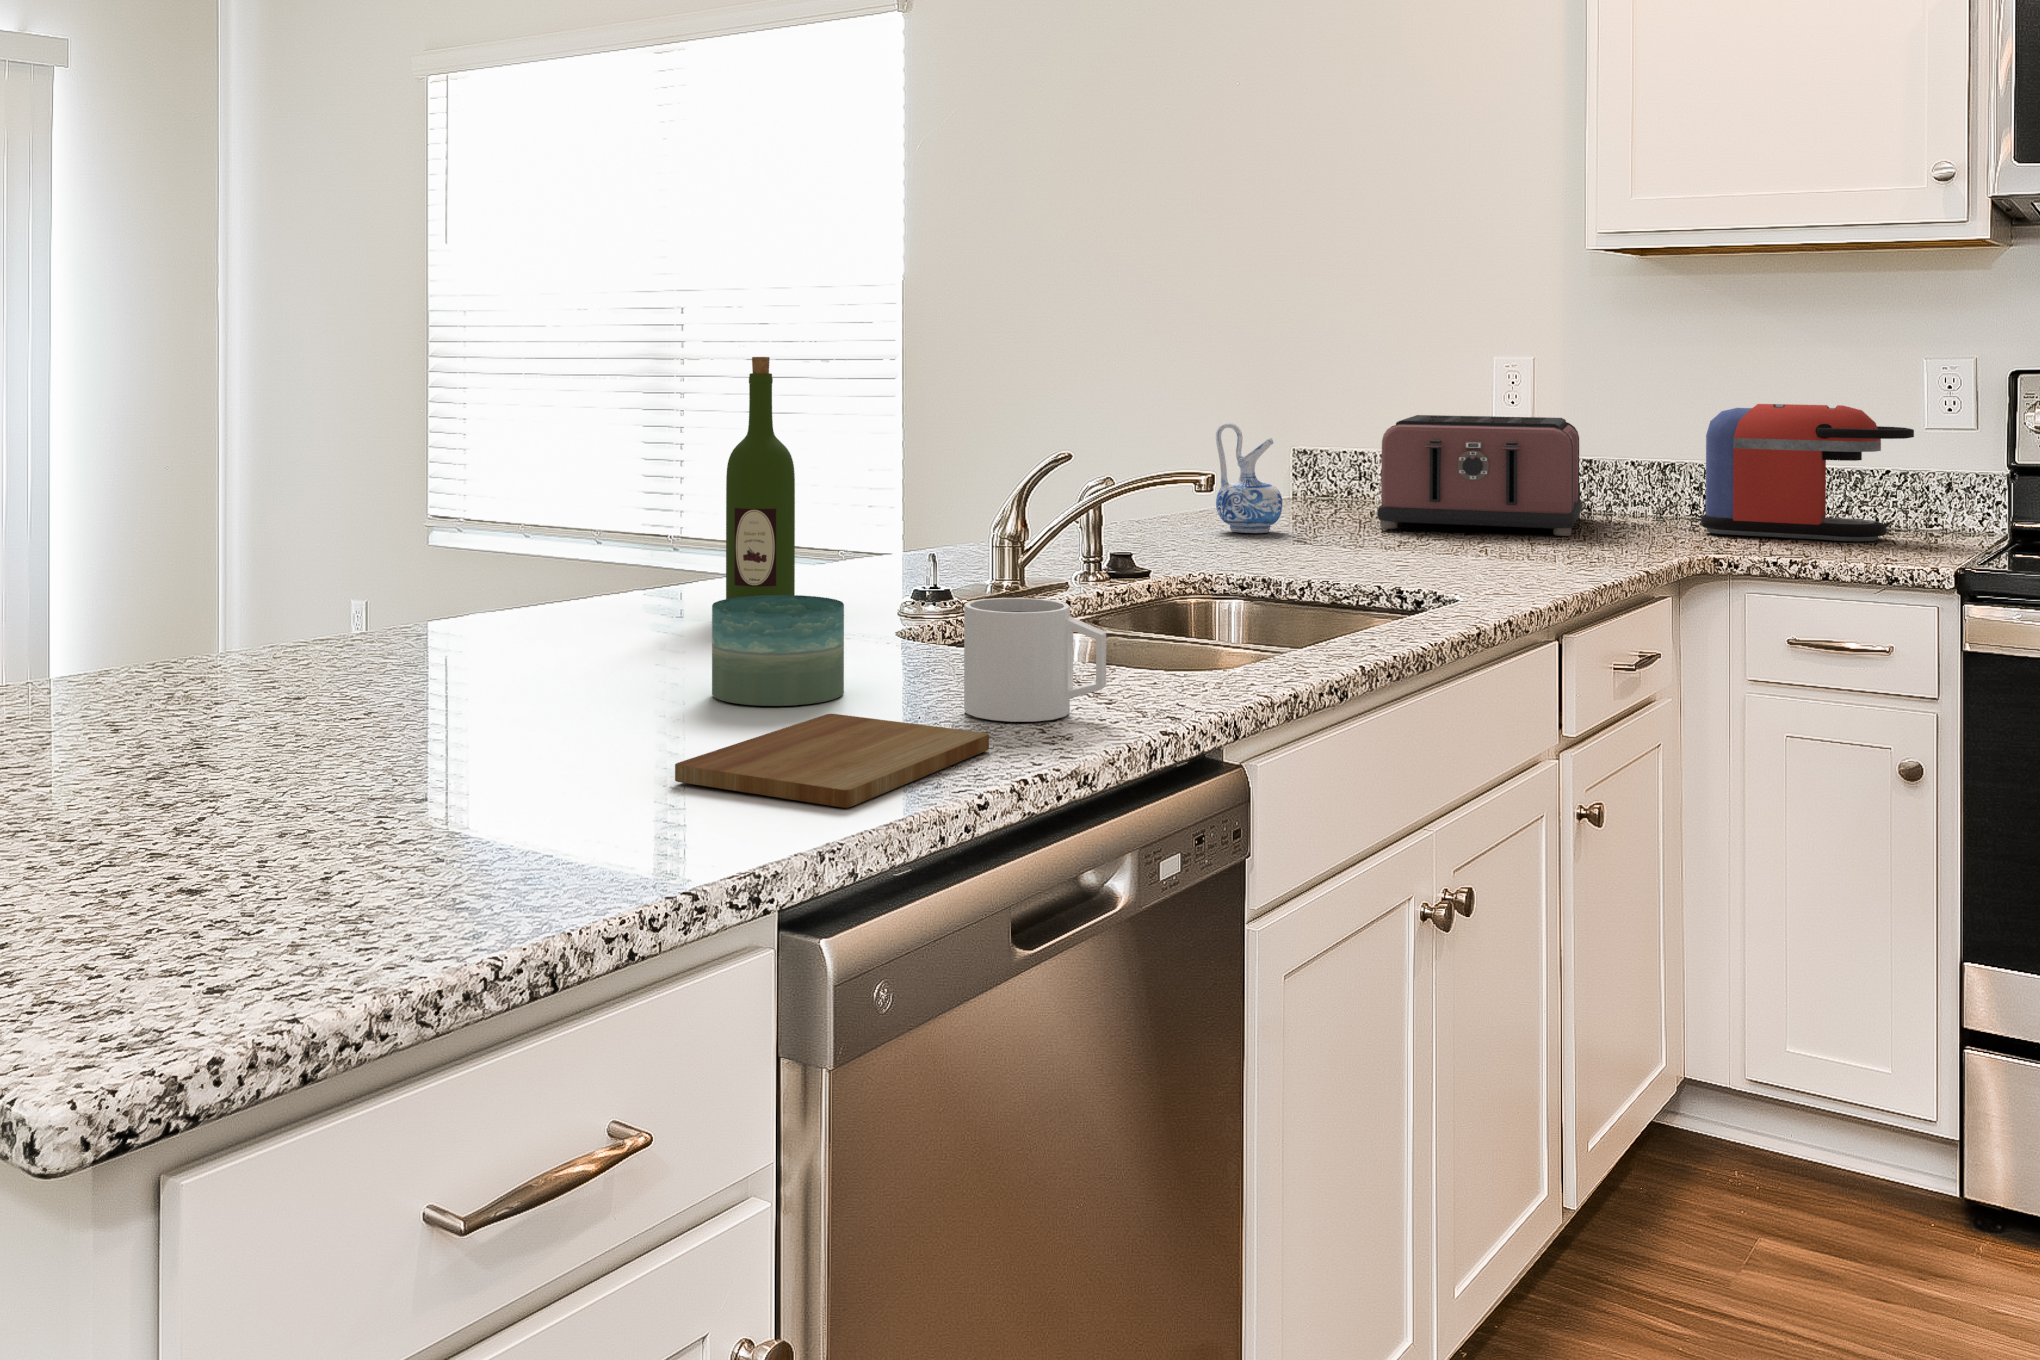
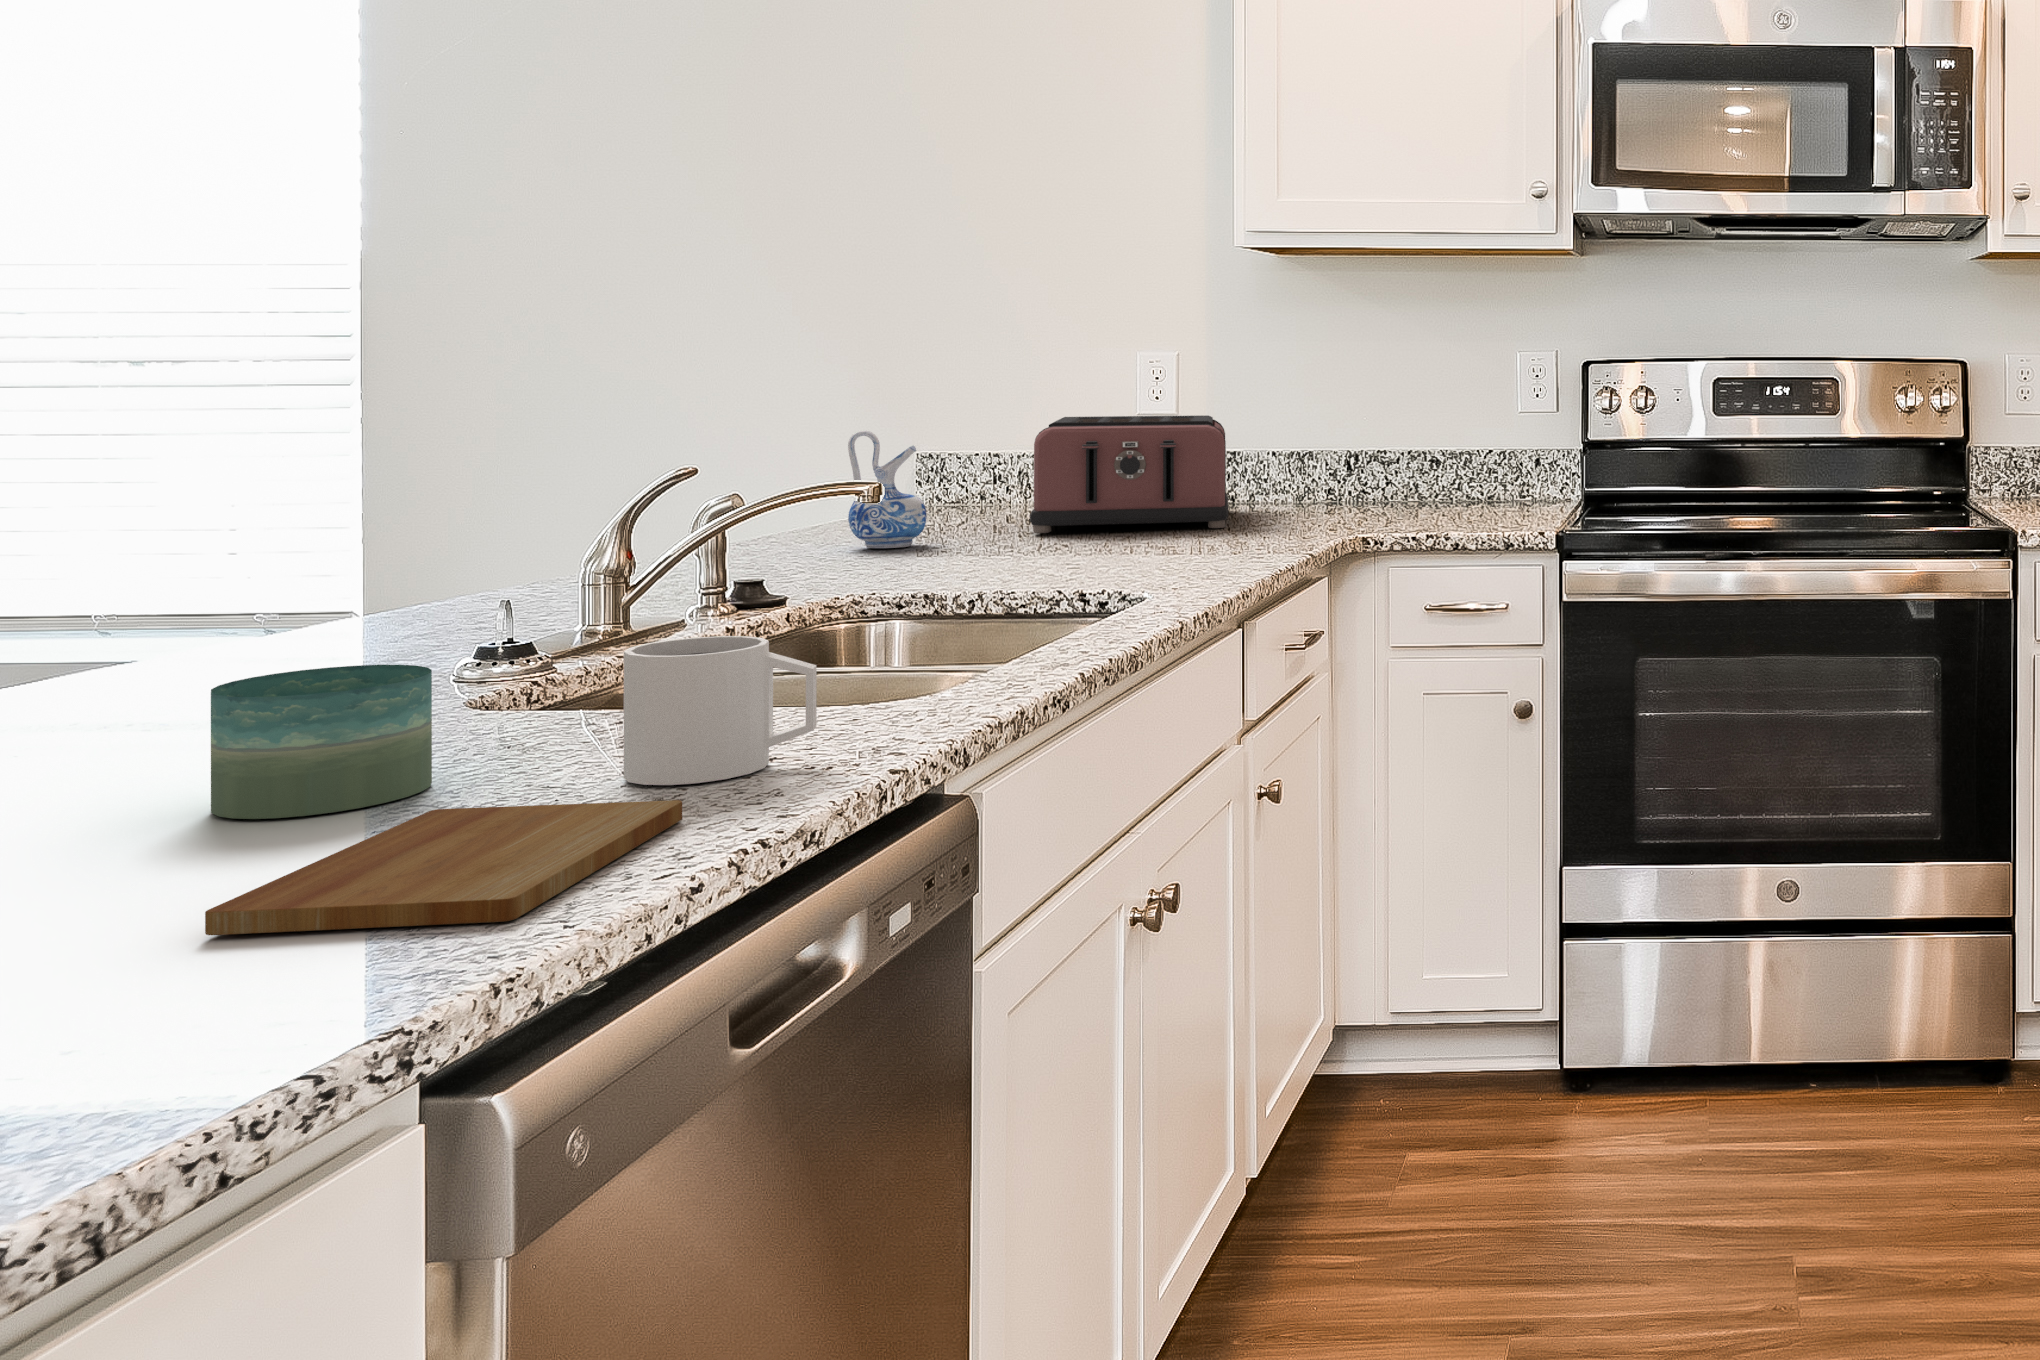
wine bottle: present [726,357,795,599] -> none [180,360,299,709]
coffee maker: present [1701,404,1914,541] -> none [1338,397,1510,517]

